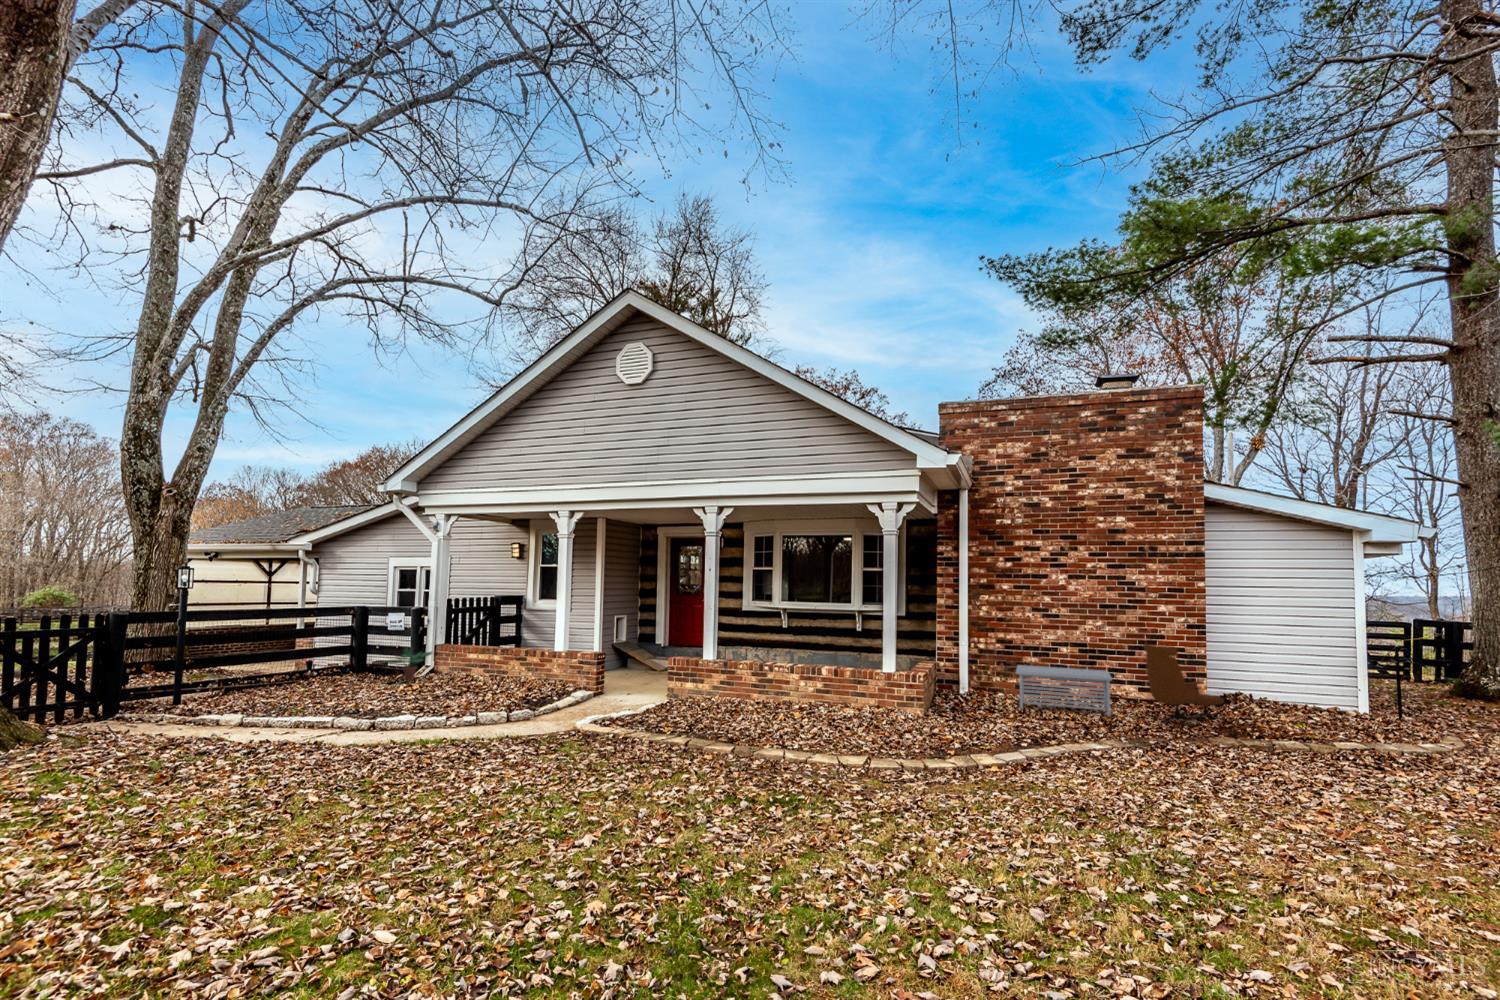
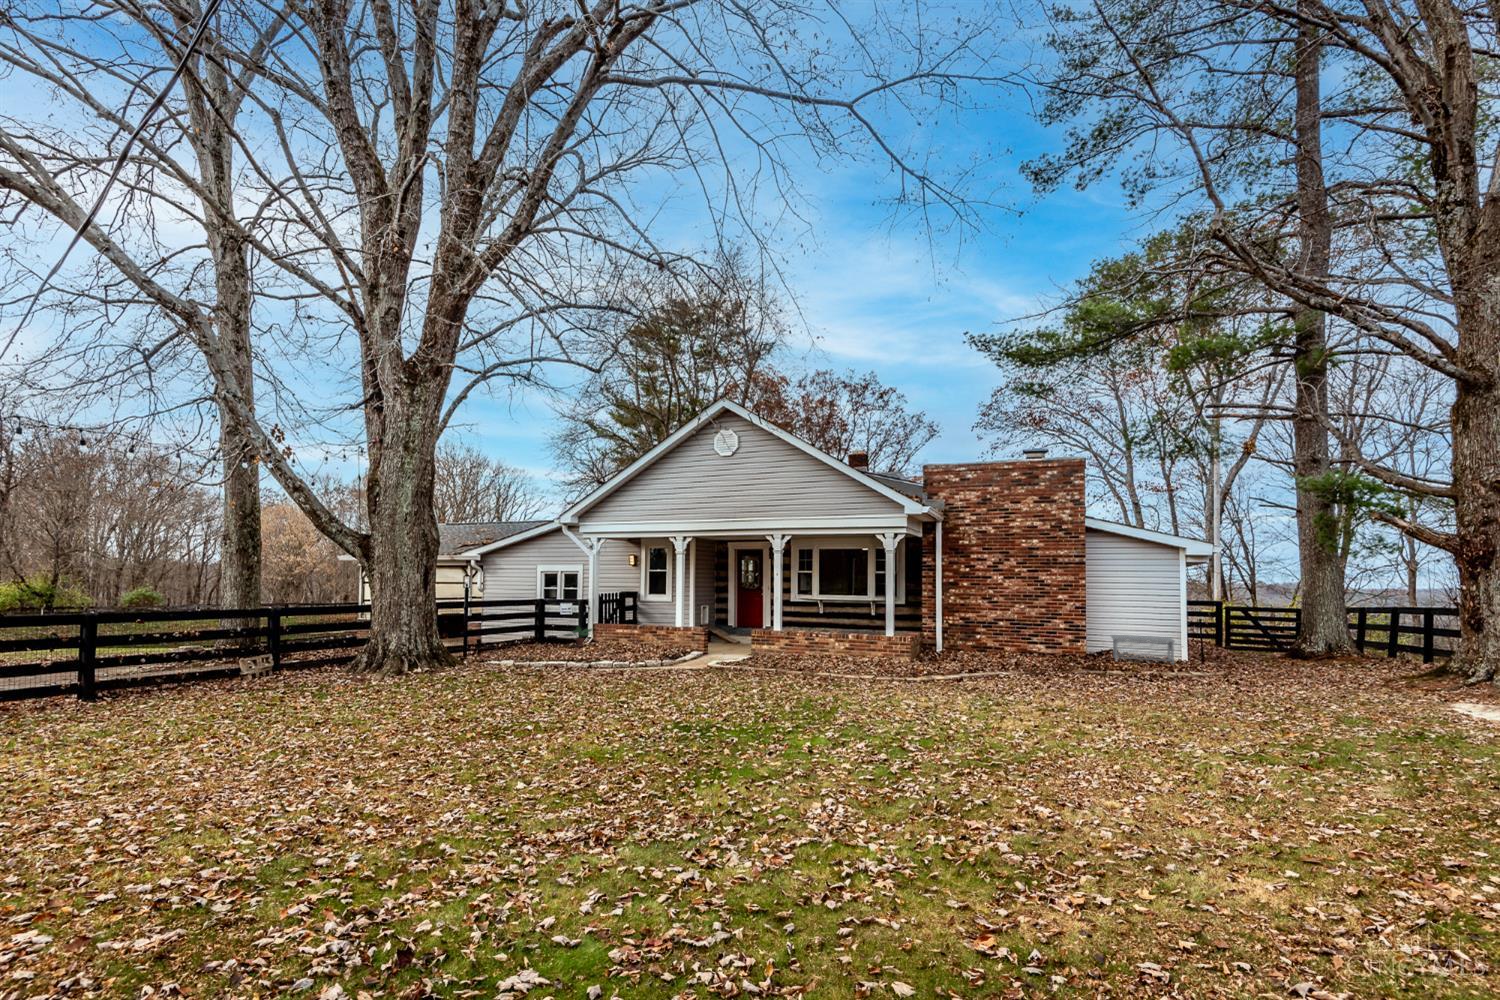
lounge chair: present [1144,644,1224,726] -> none [1043,618,1094,666]
storage bench: present [1016,665,1112,716] -> present [1111,635,1175,664]

